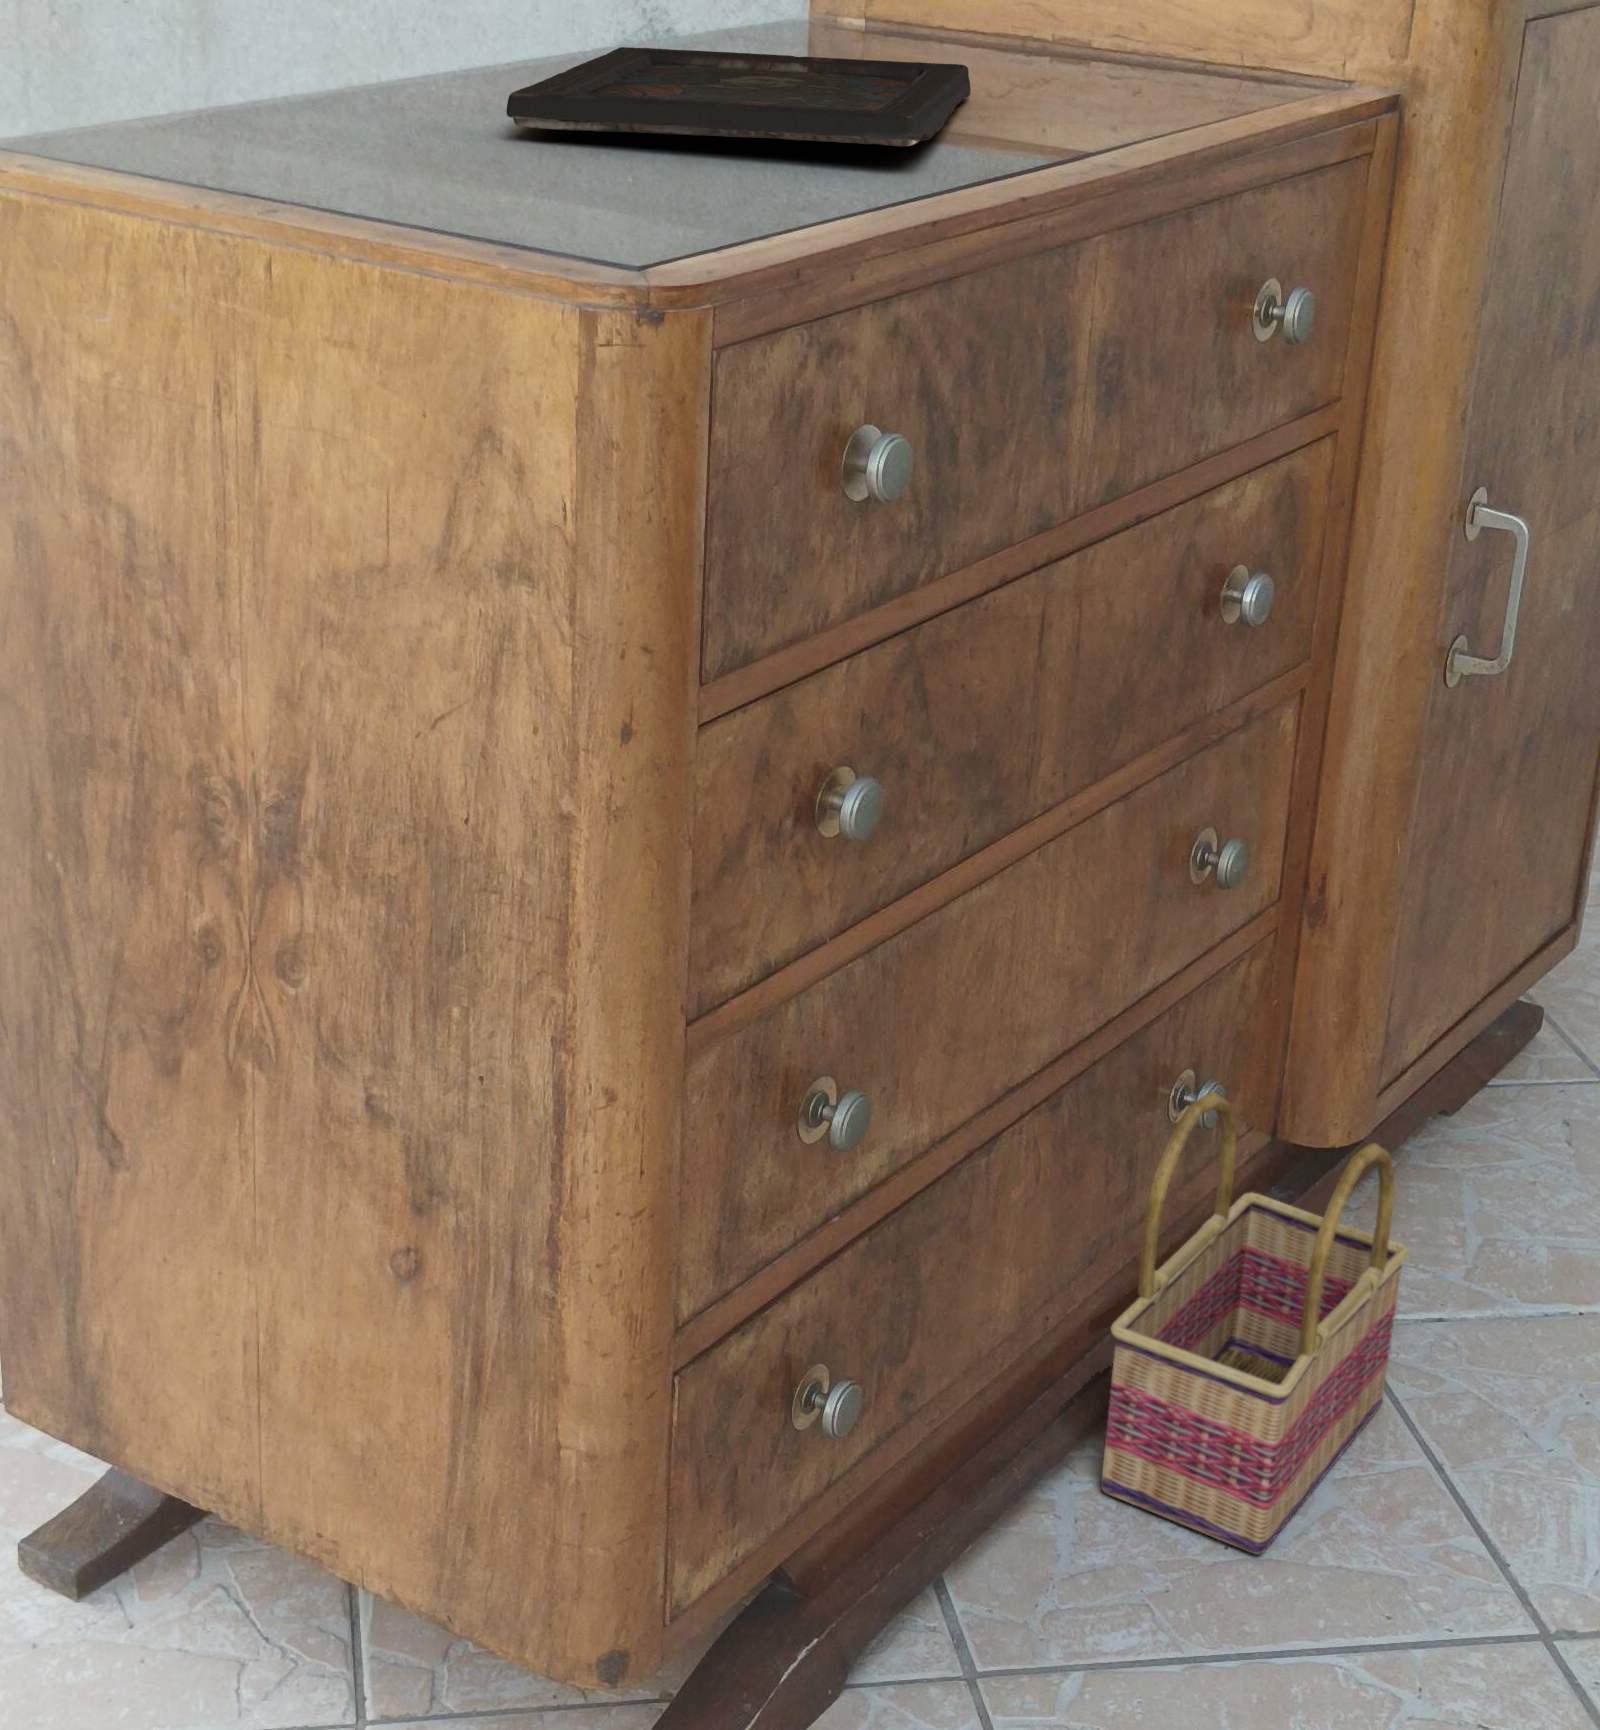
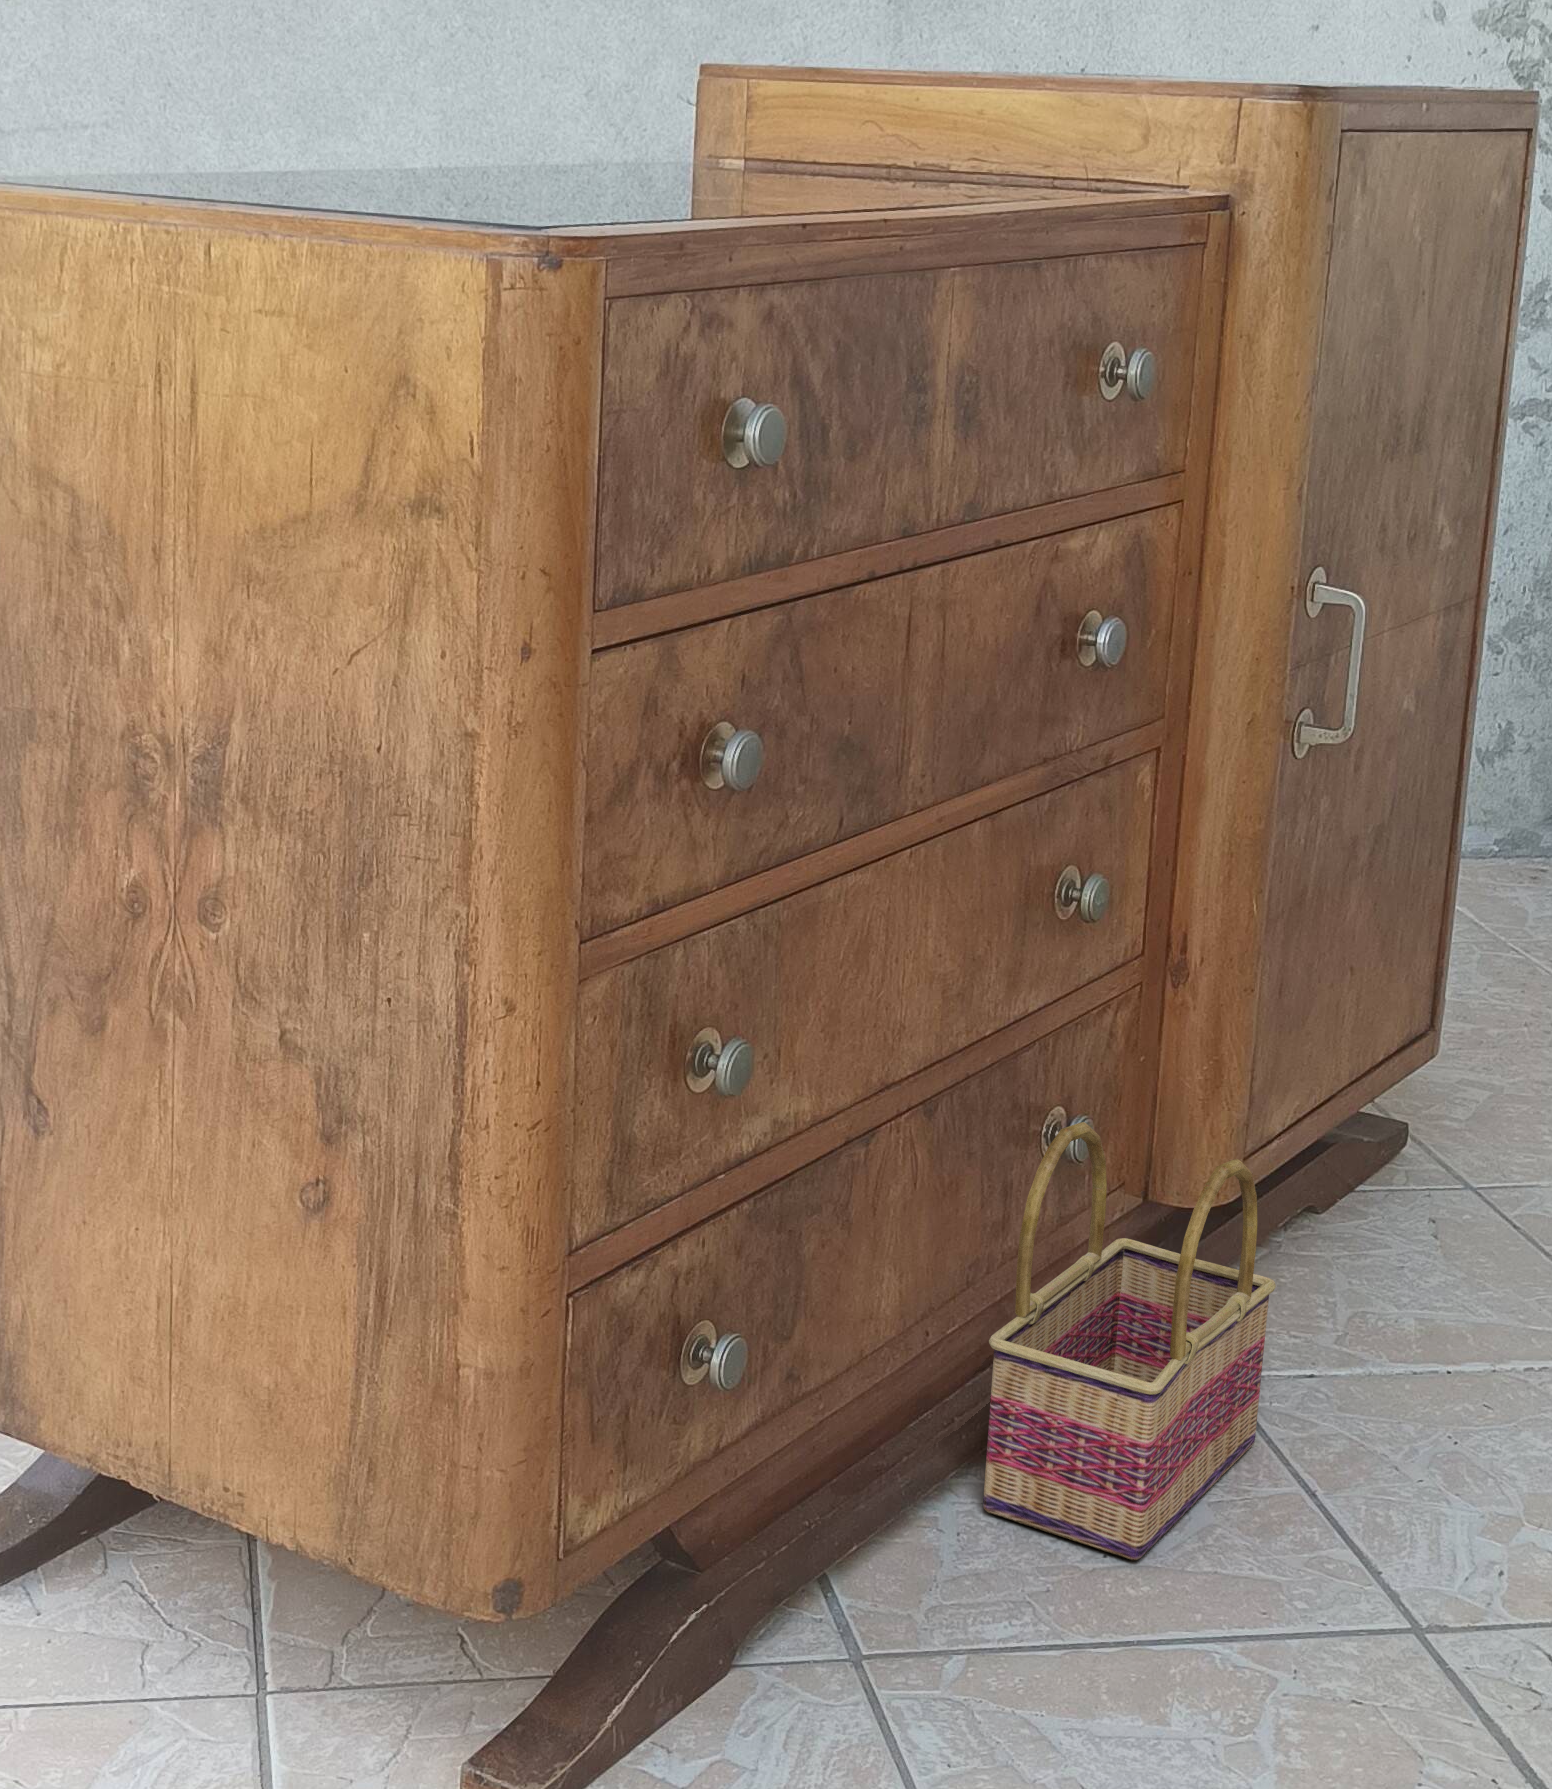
tray: present [506,47,971,146] -> none [417,129,838,179]

